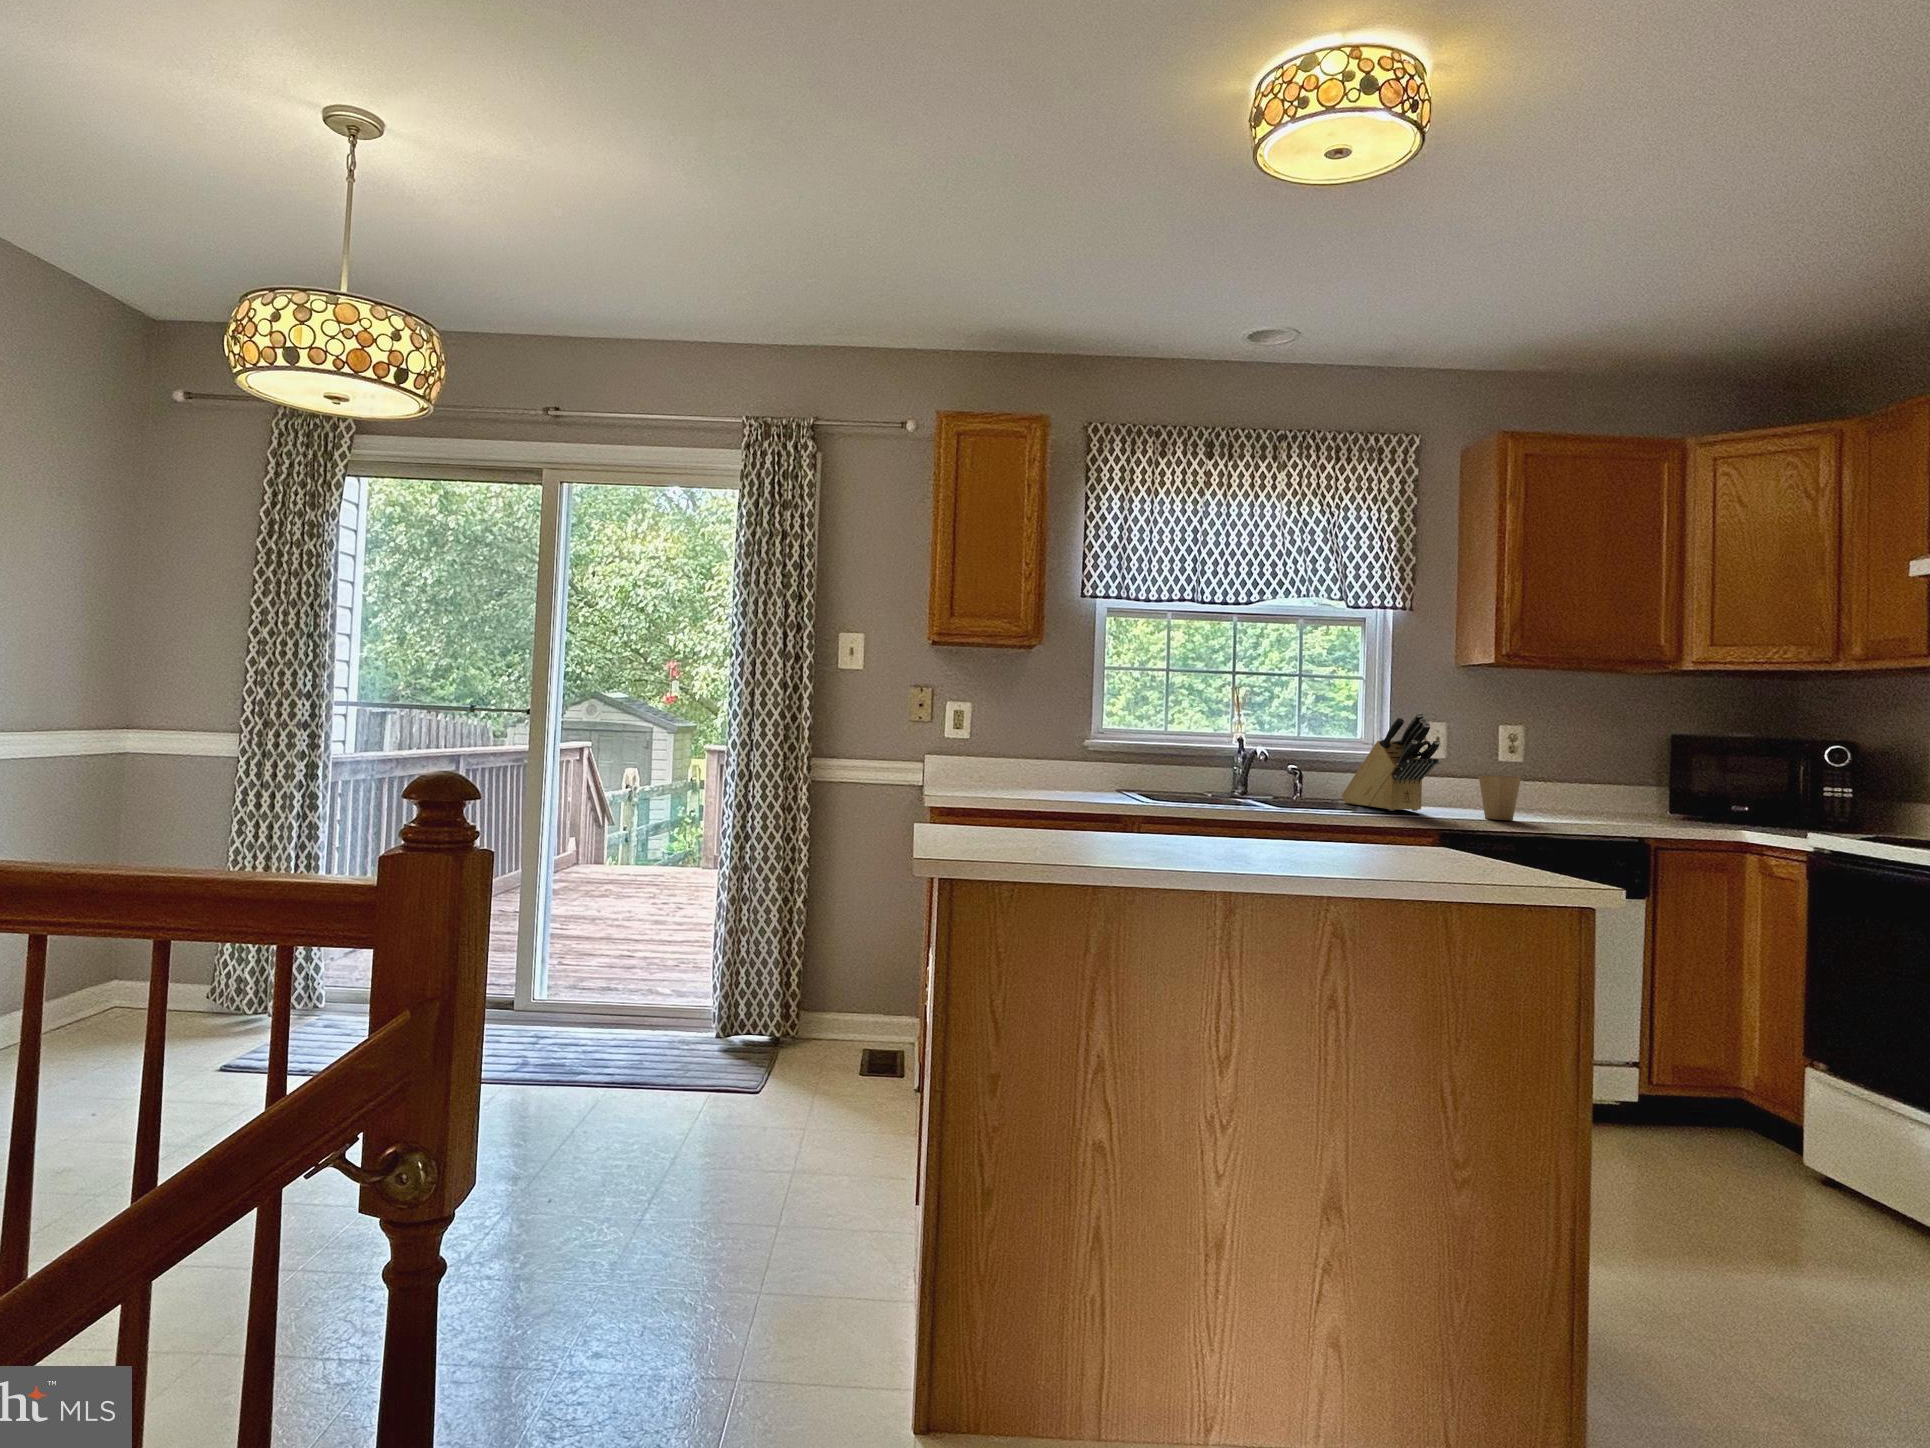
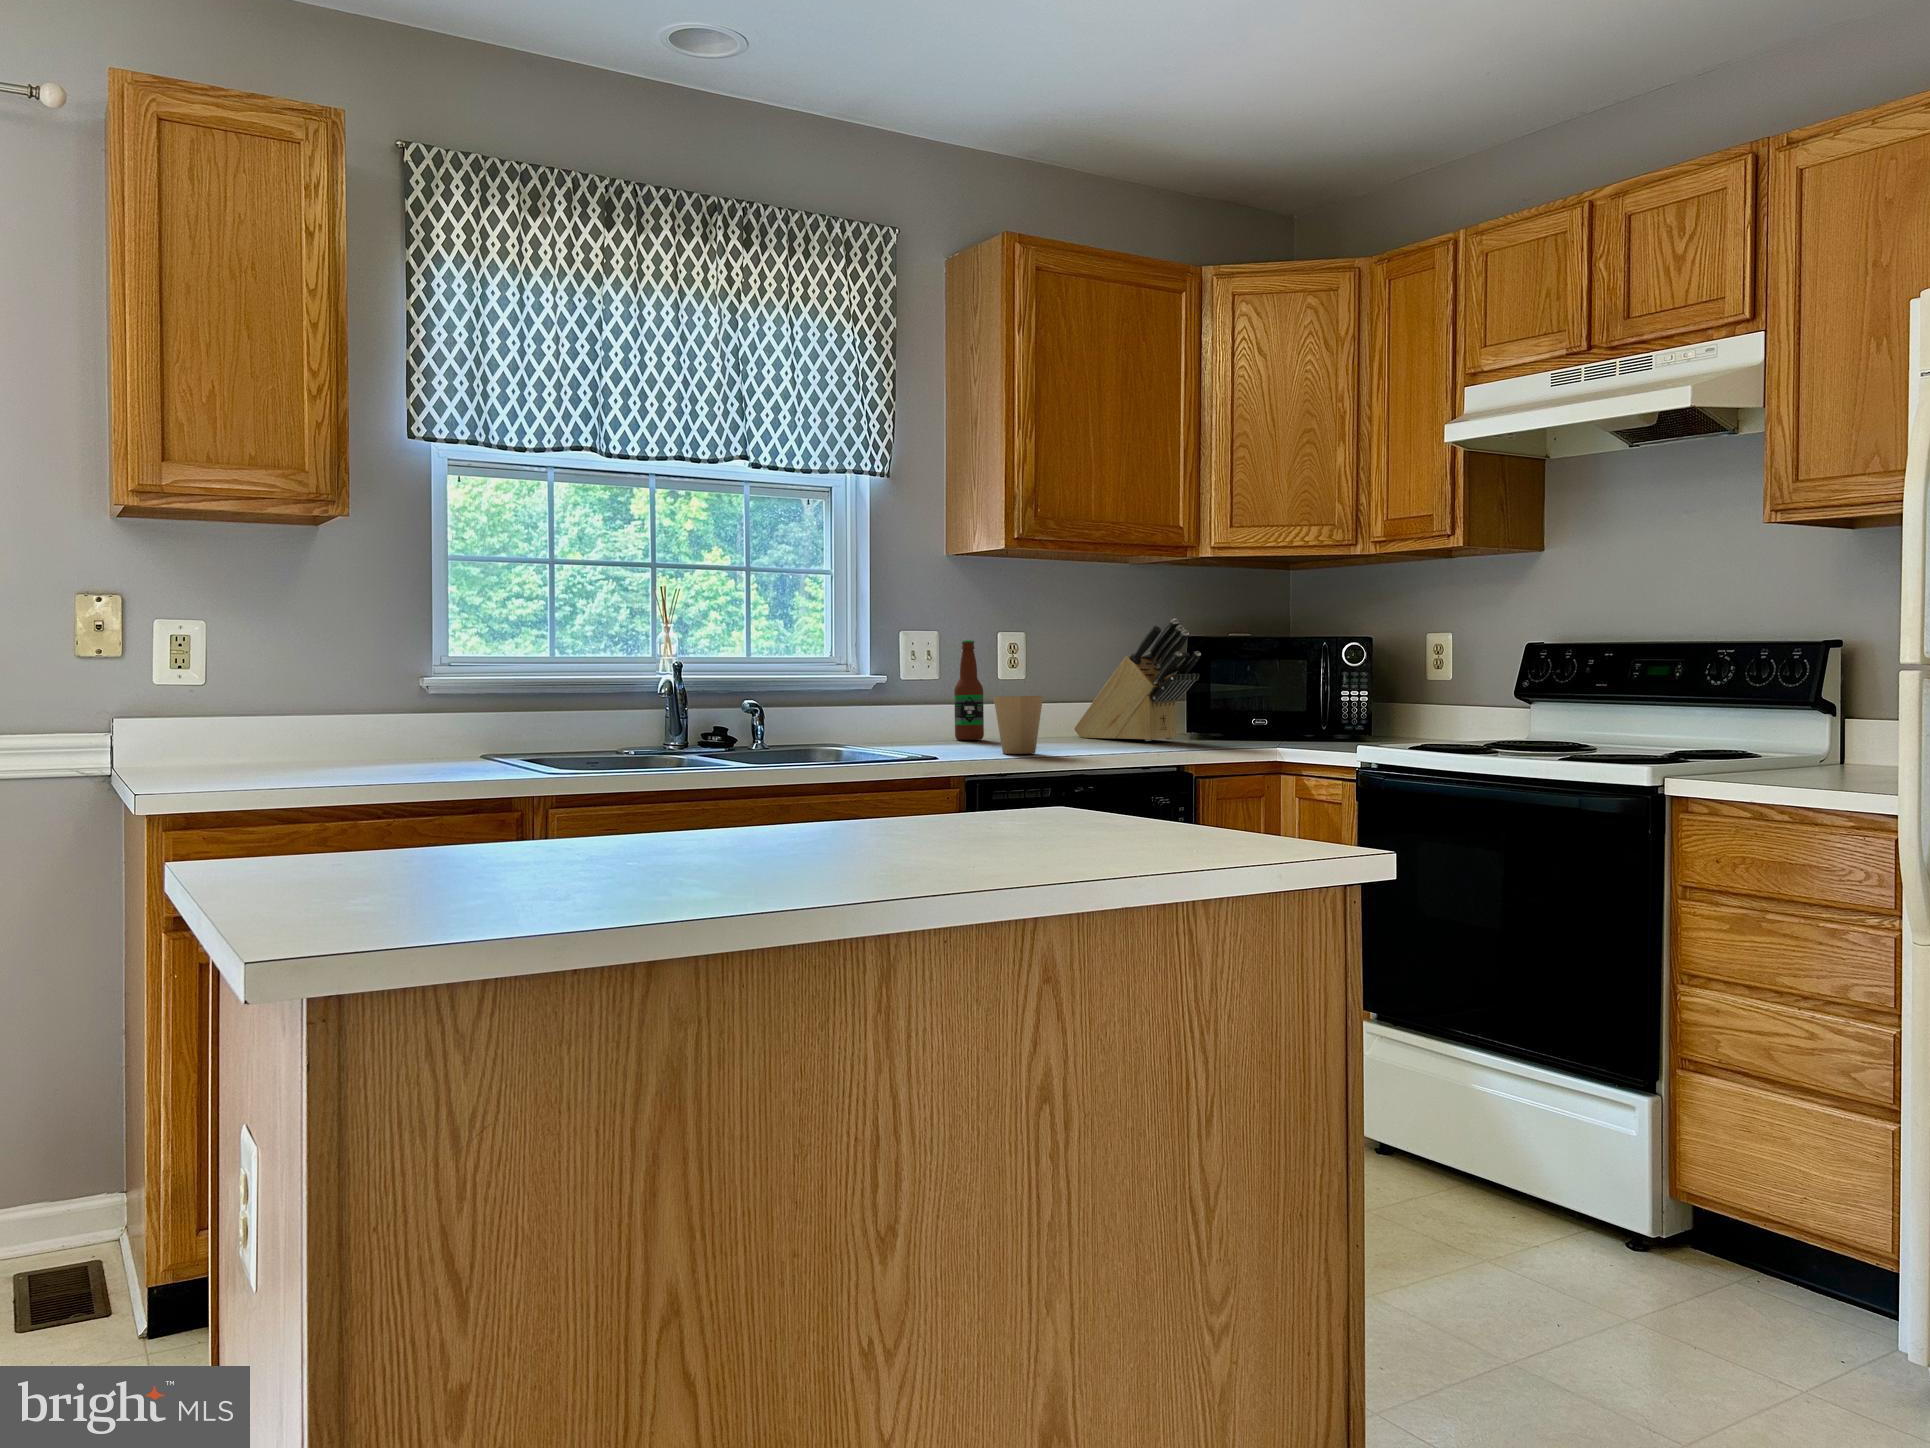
knife block: present [1342,713,1440,811] -> present [1074,619,1201,741]
bottle: none [1455,731,1480,805] -> present [954,640,984,740]

